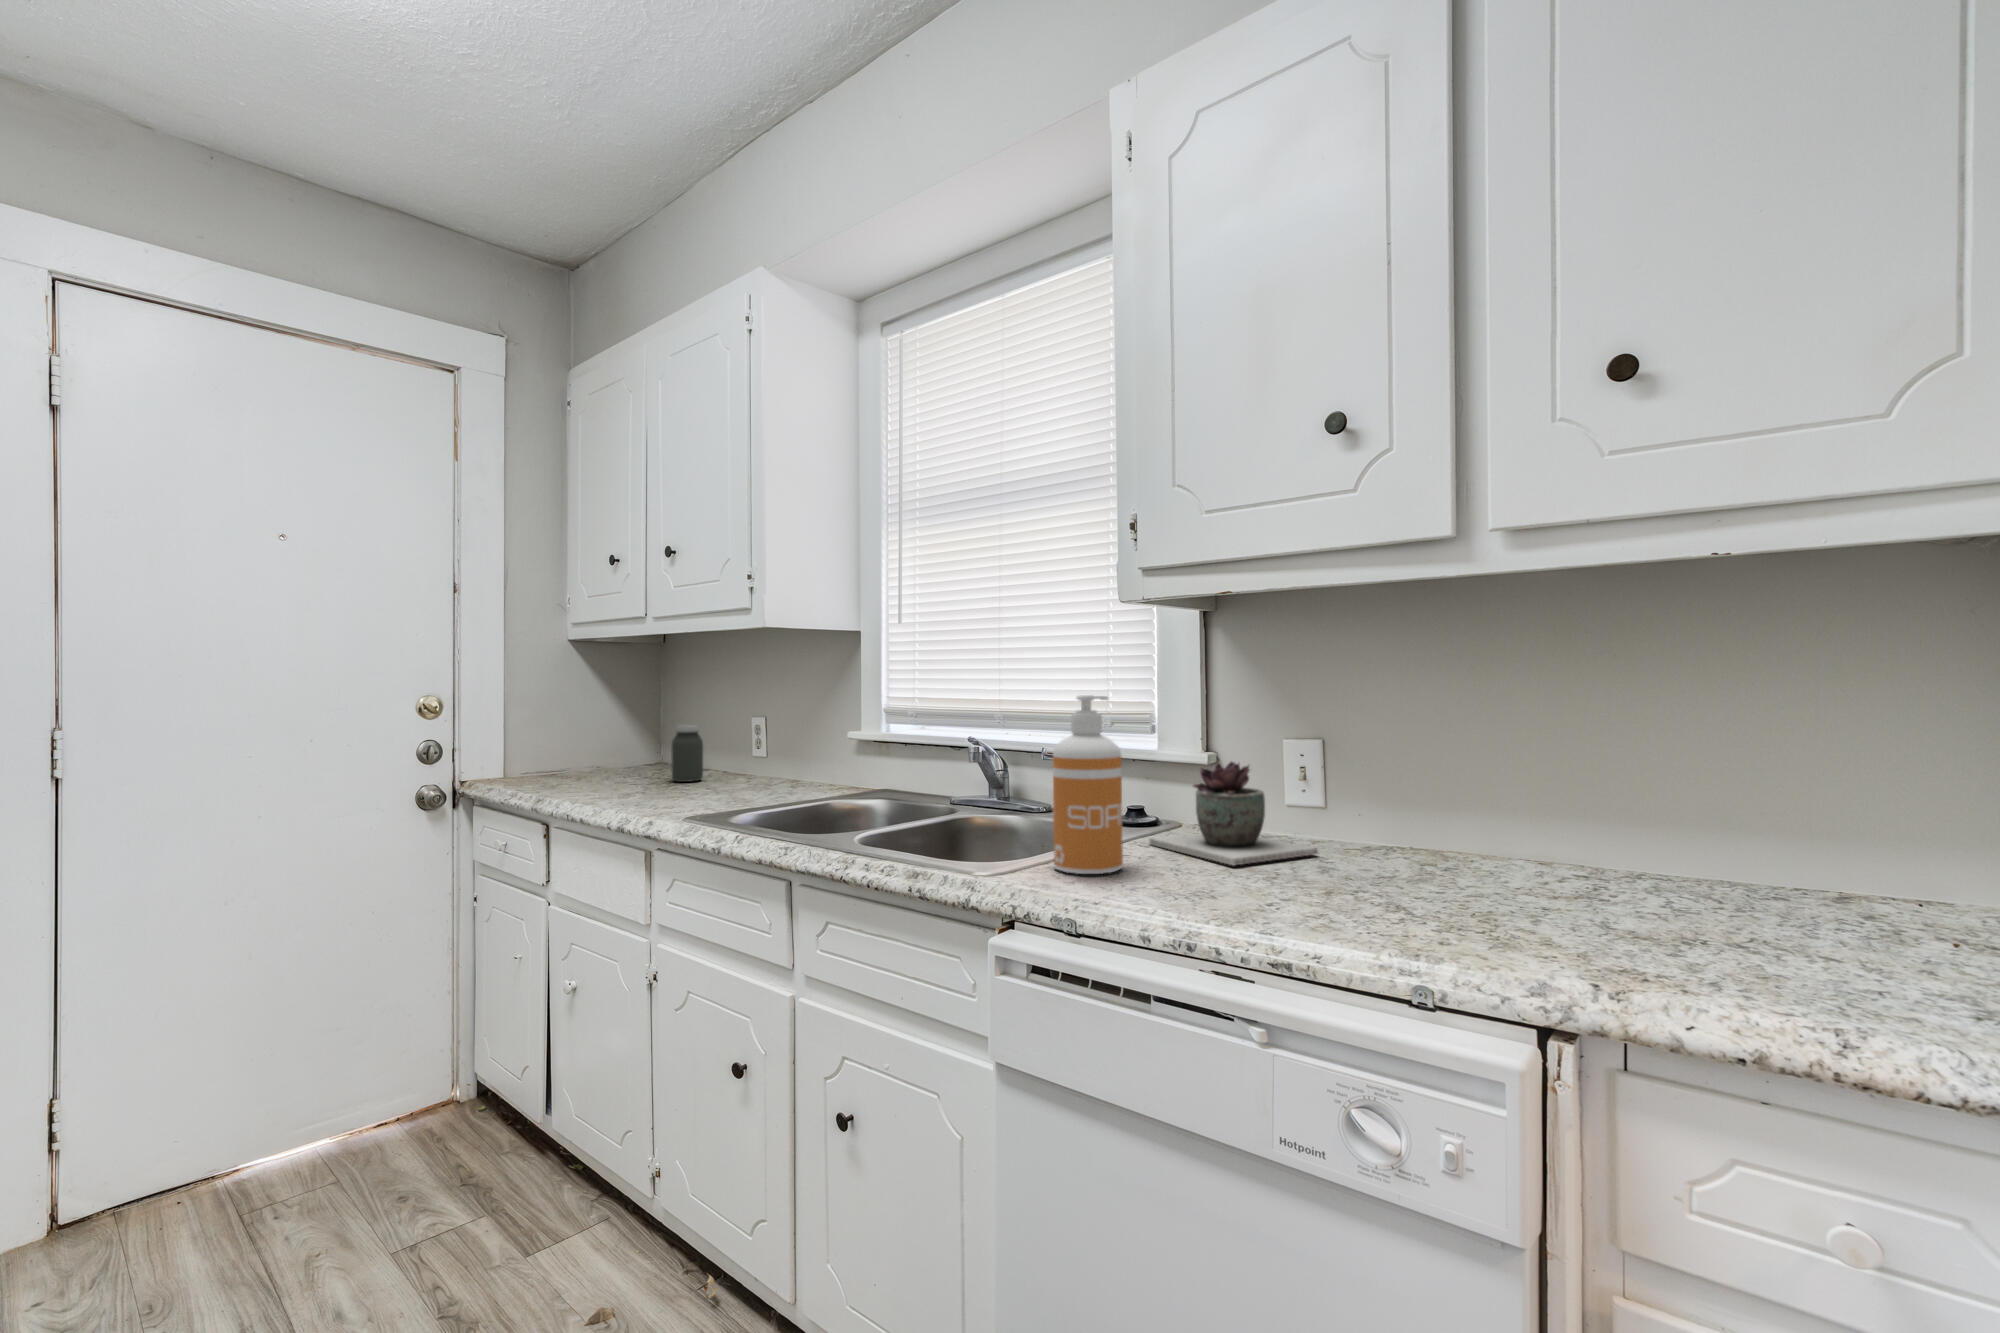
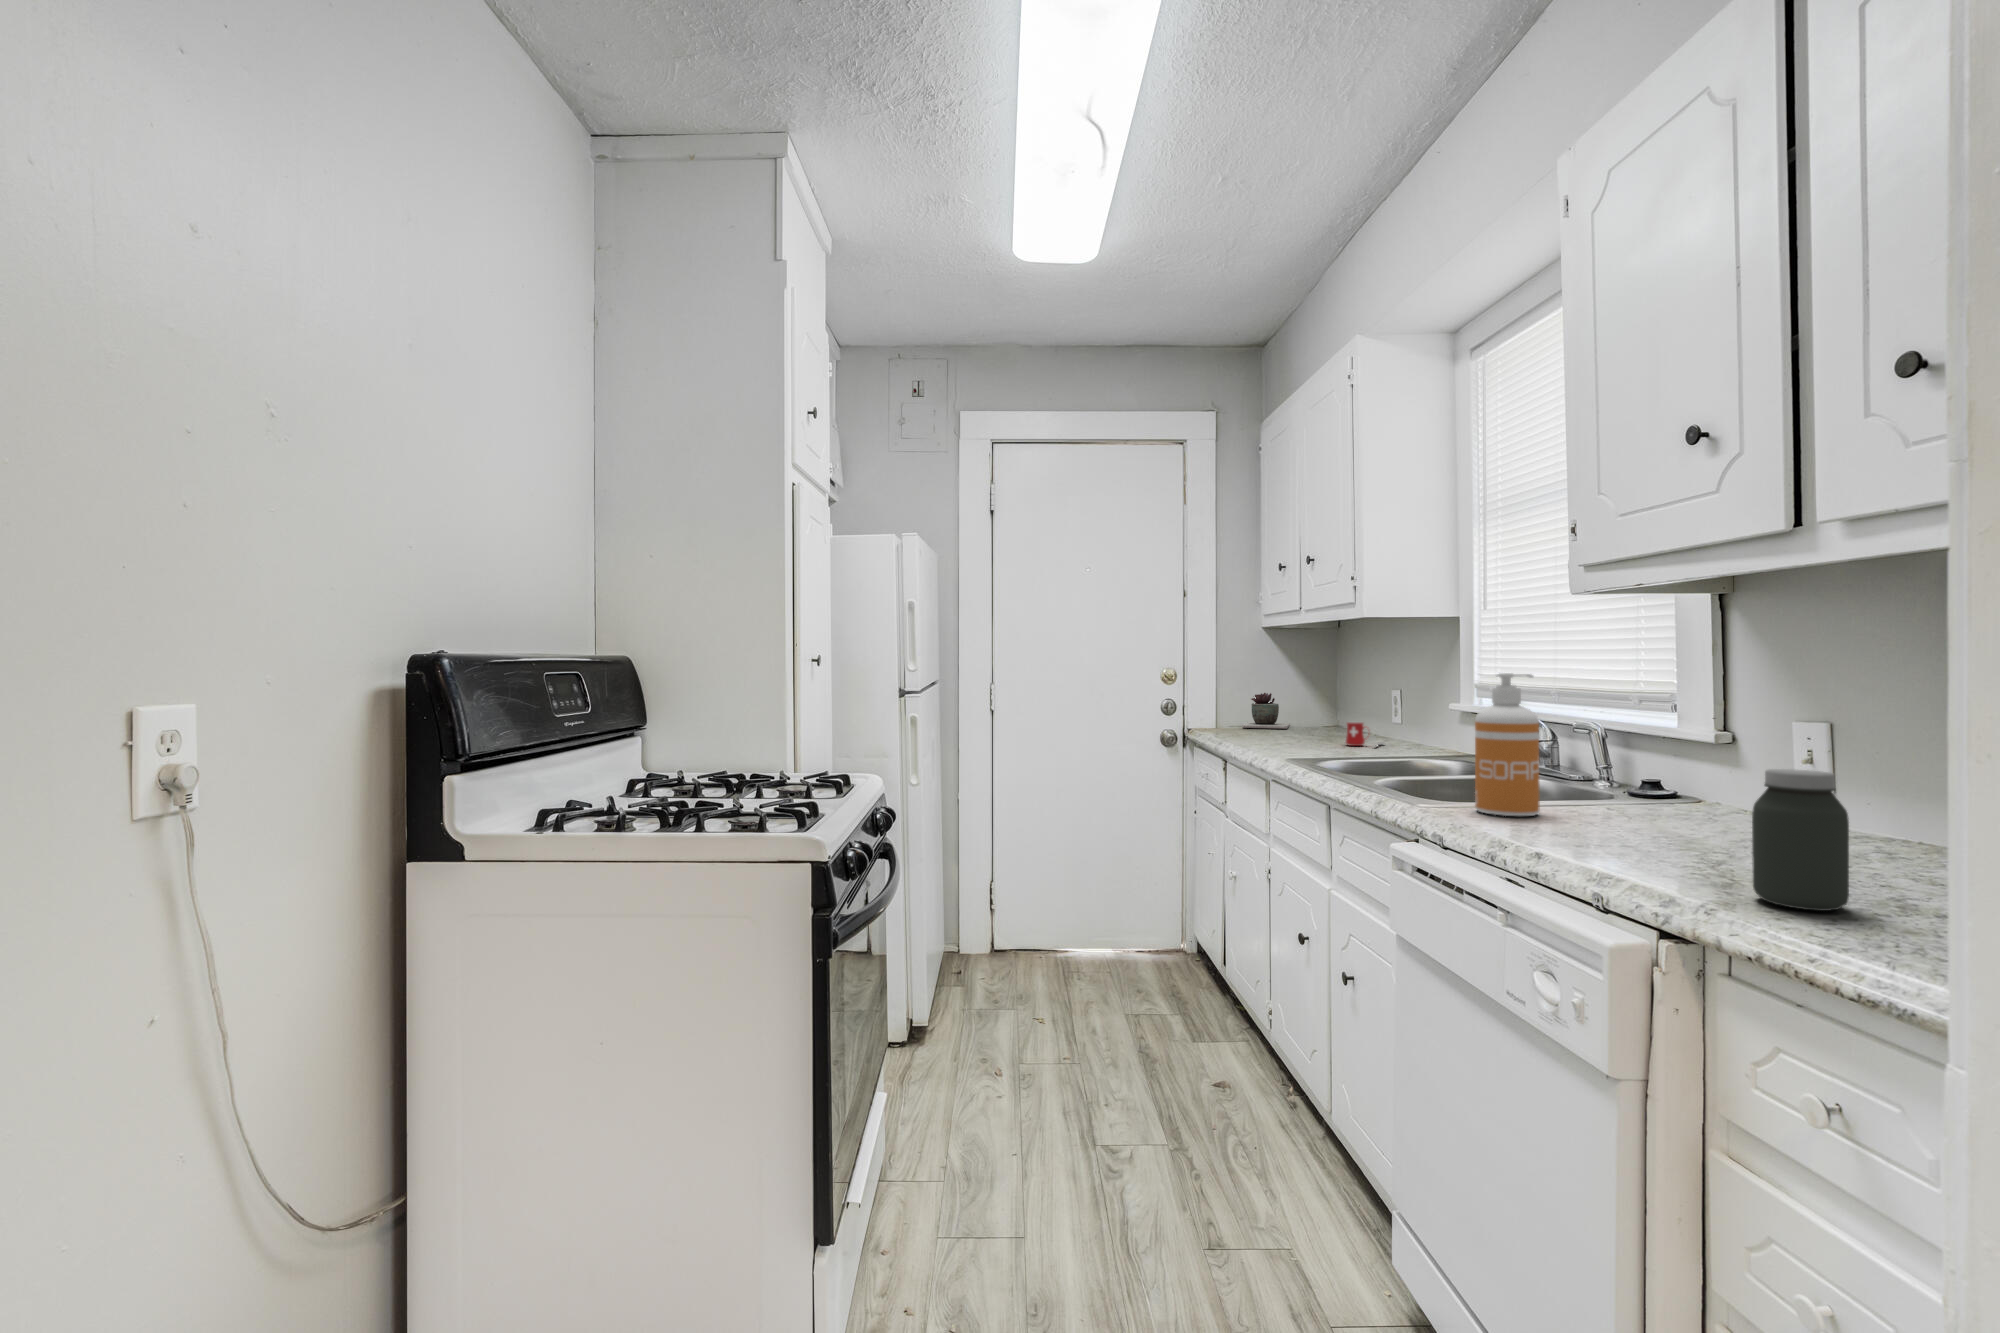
jar: present [671,725,703,782] -> present [1752,769,1849,911]
mug: none [718,756,762,786] -> present [1346,722,1384,746]
succulent plant: present [1149,762,1318,866] -> present [1242,693,1290,728]

